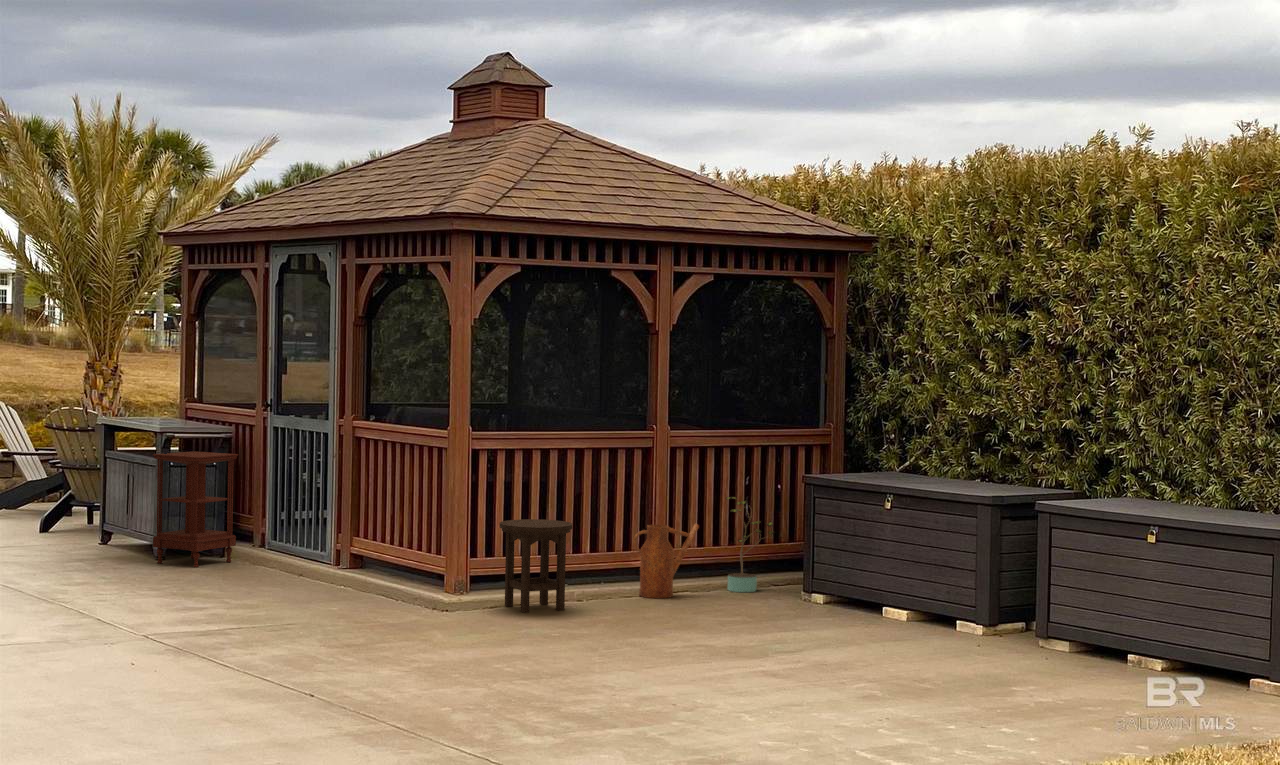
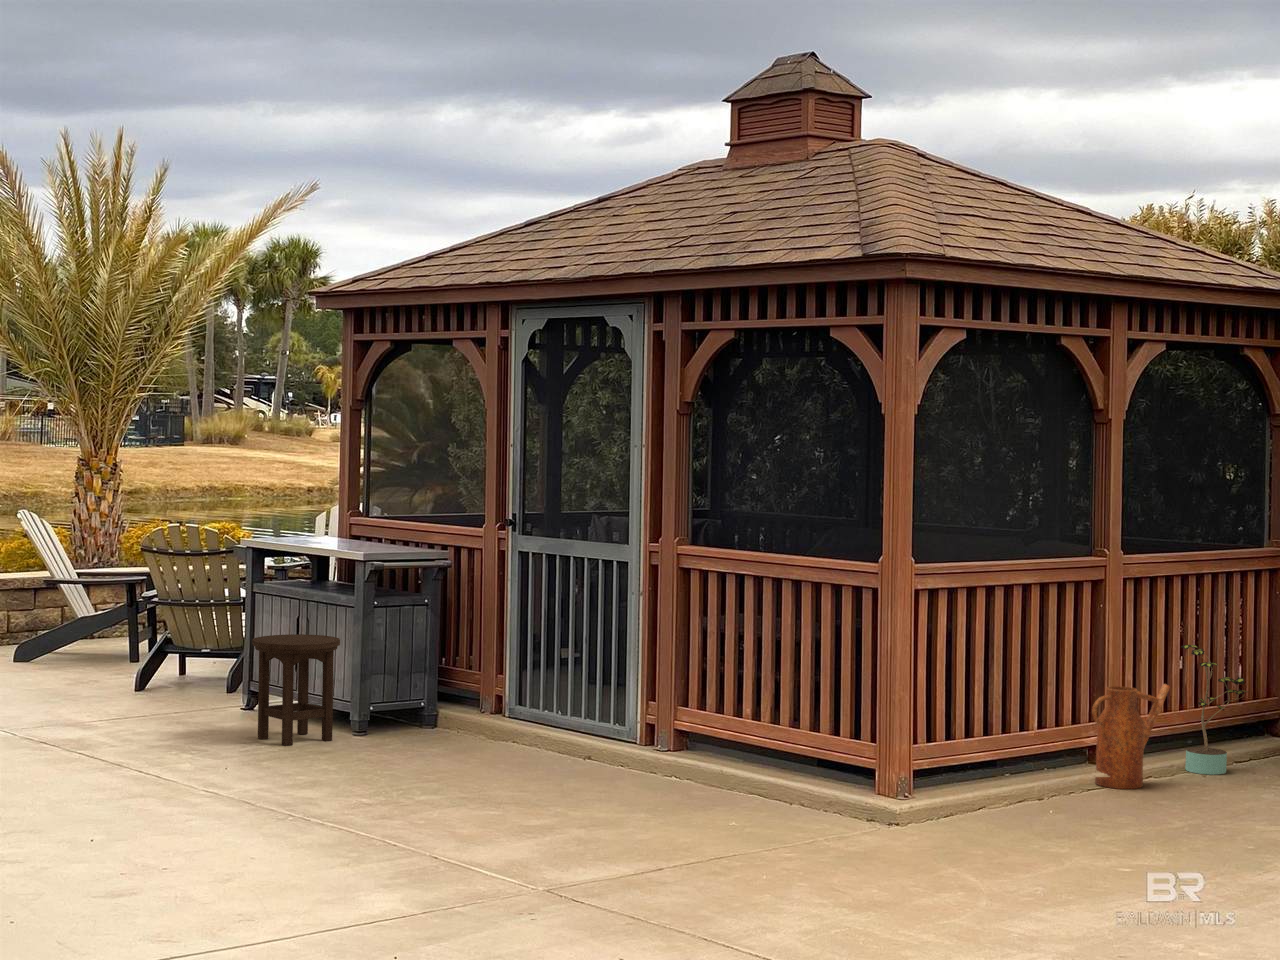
side table: present [153,451,238,568] -> none [367,587,479,751]
stool: present [500,519,572,613] -> present [252,634,340,746]

